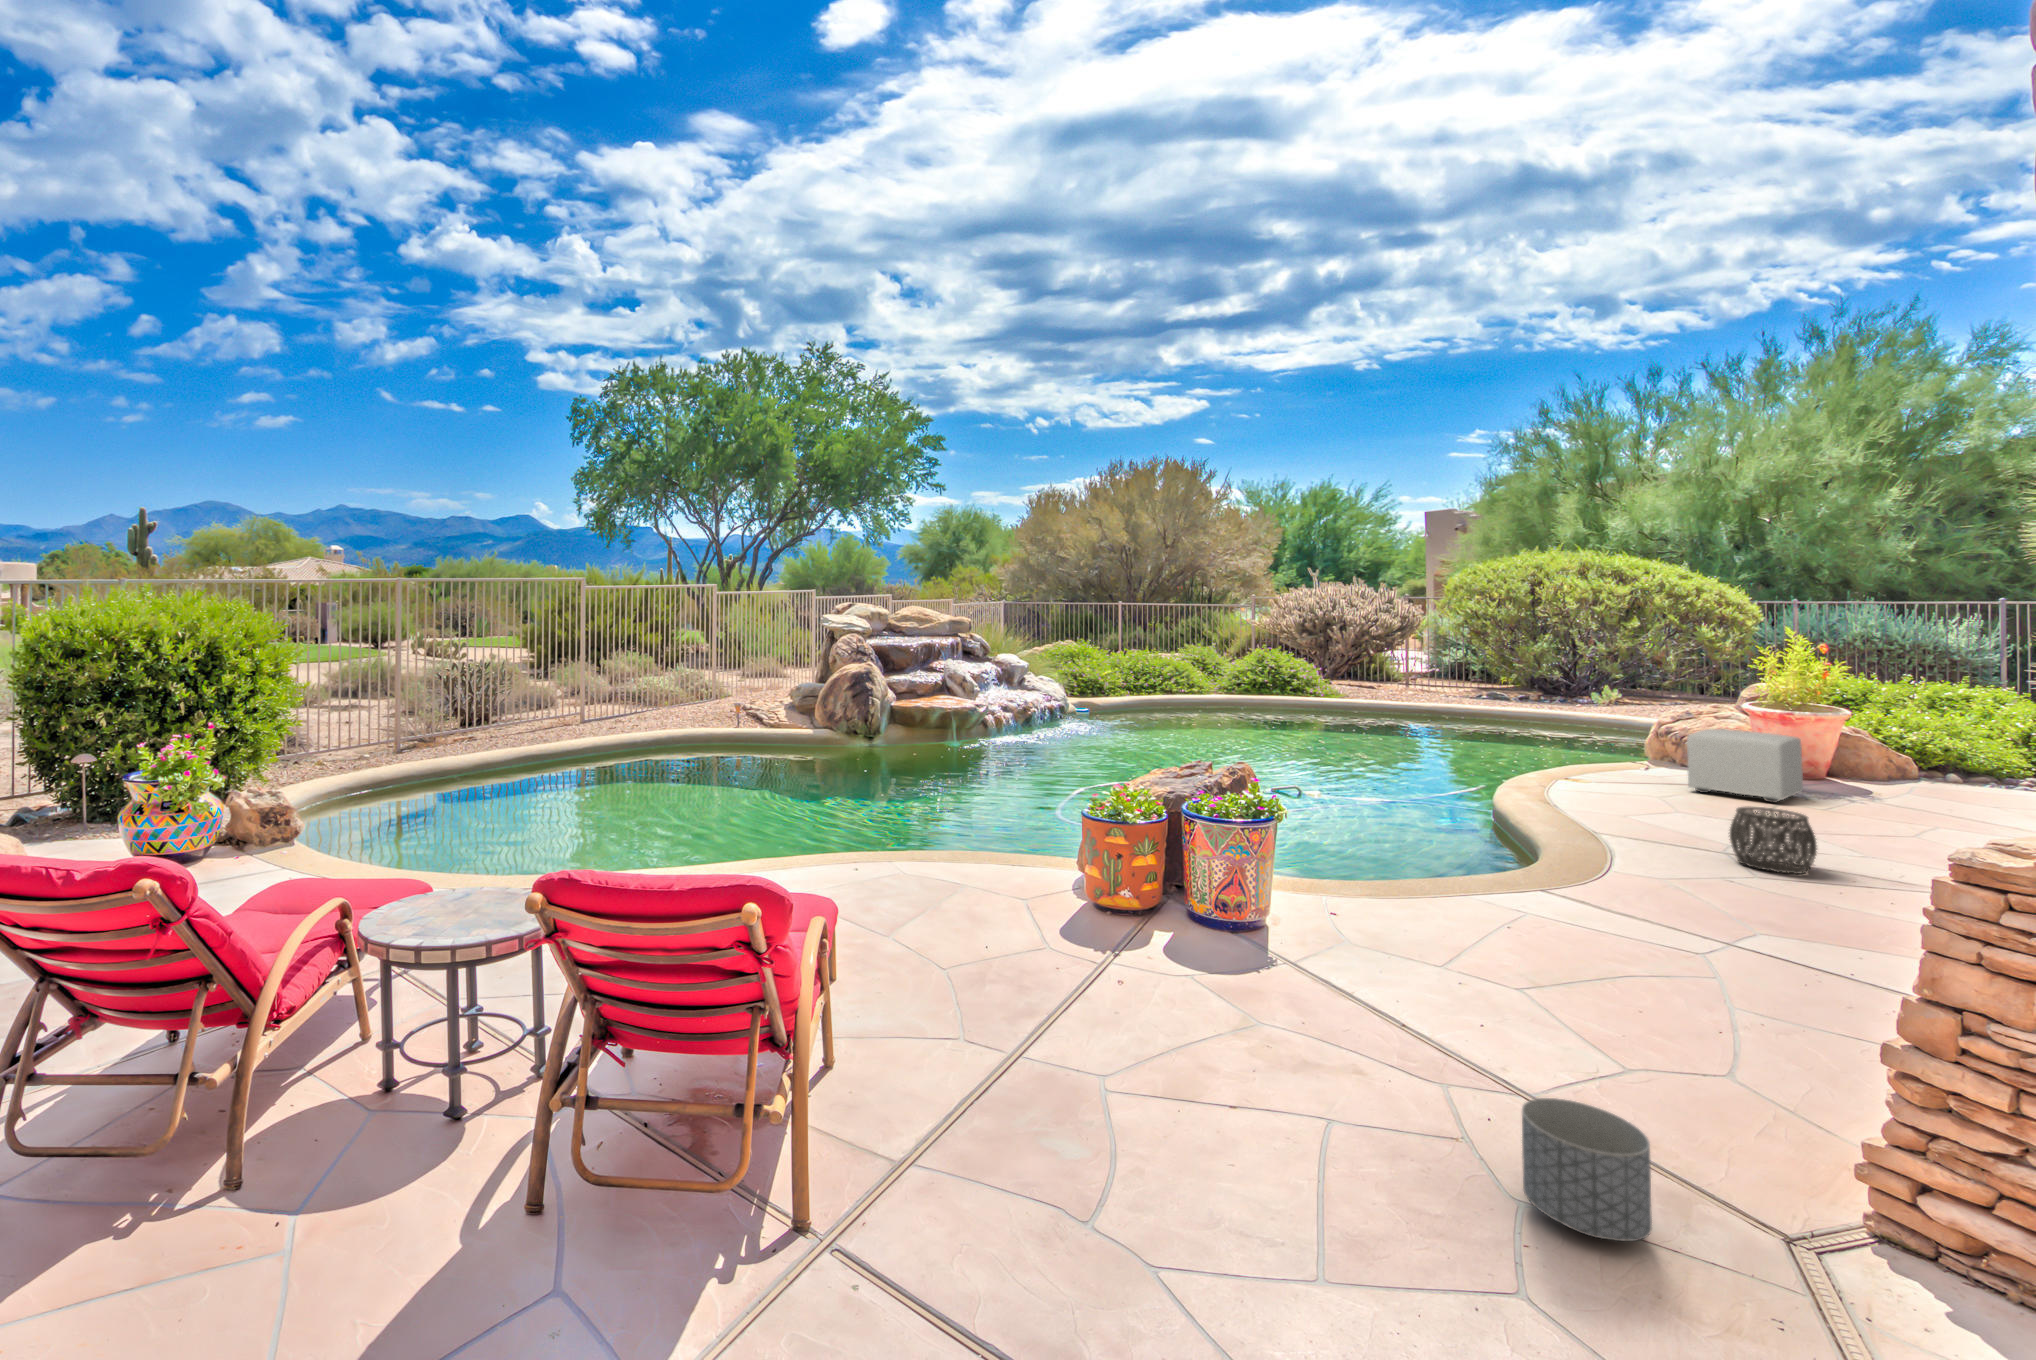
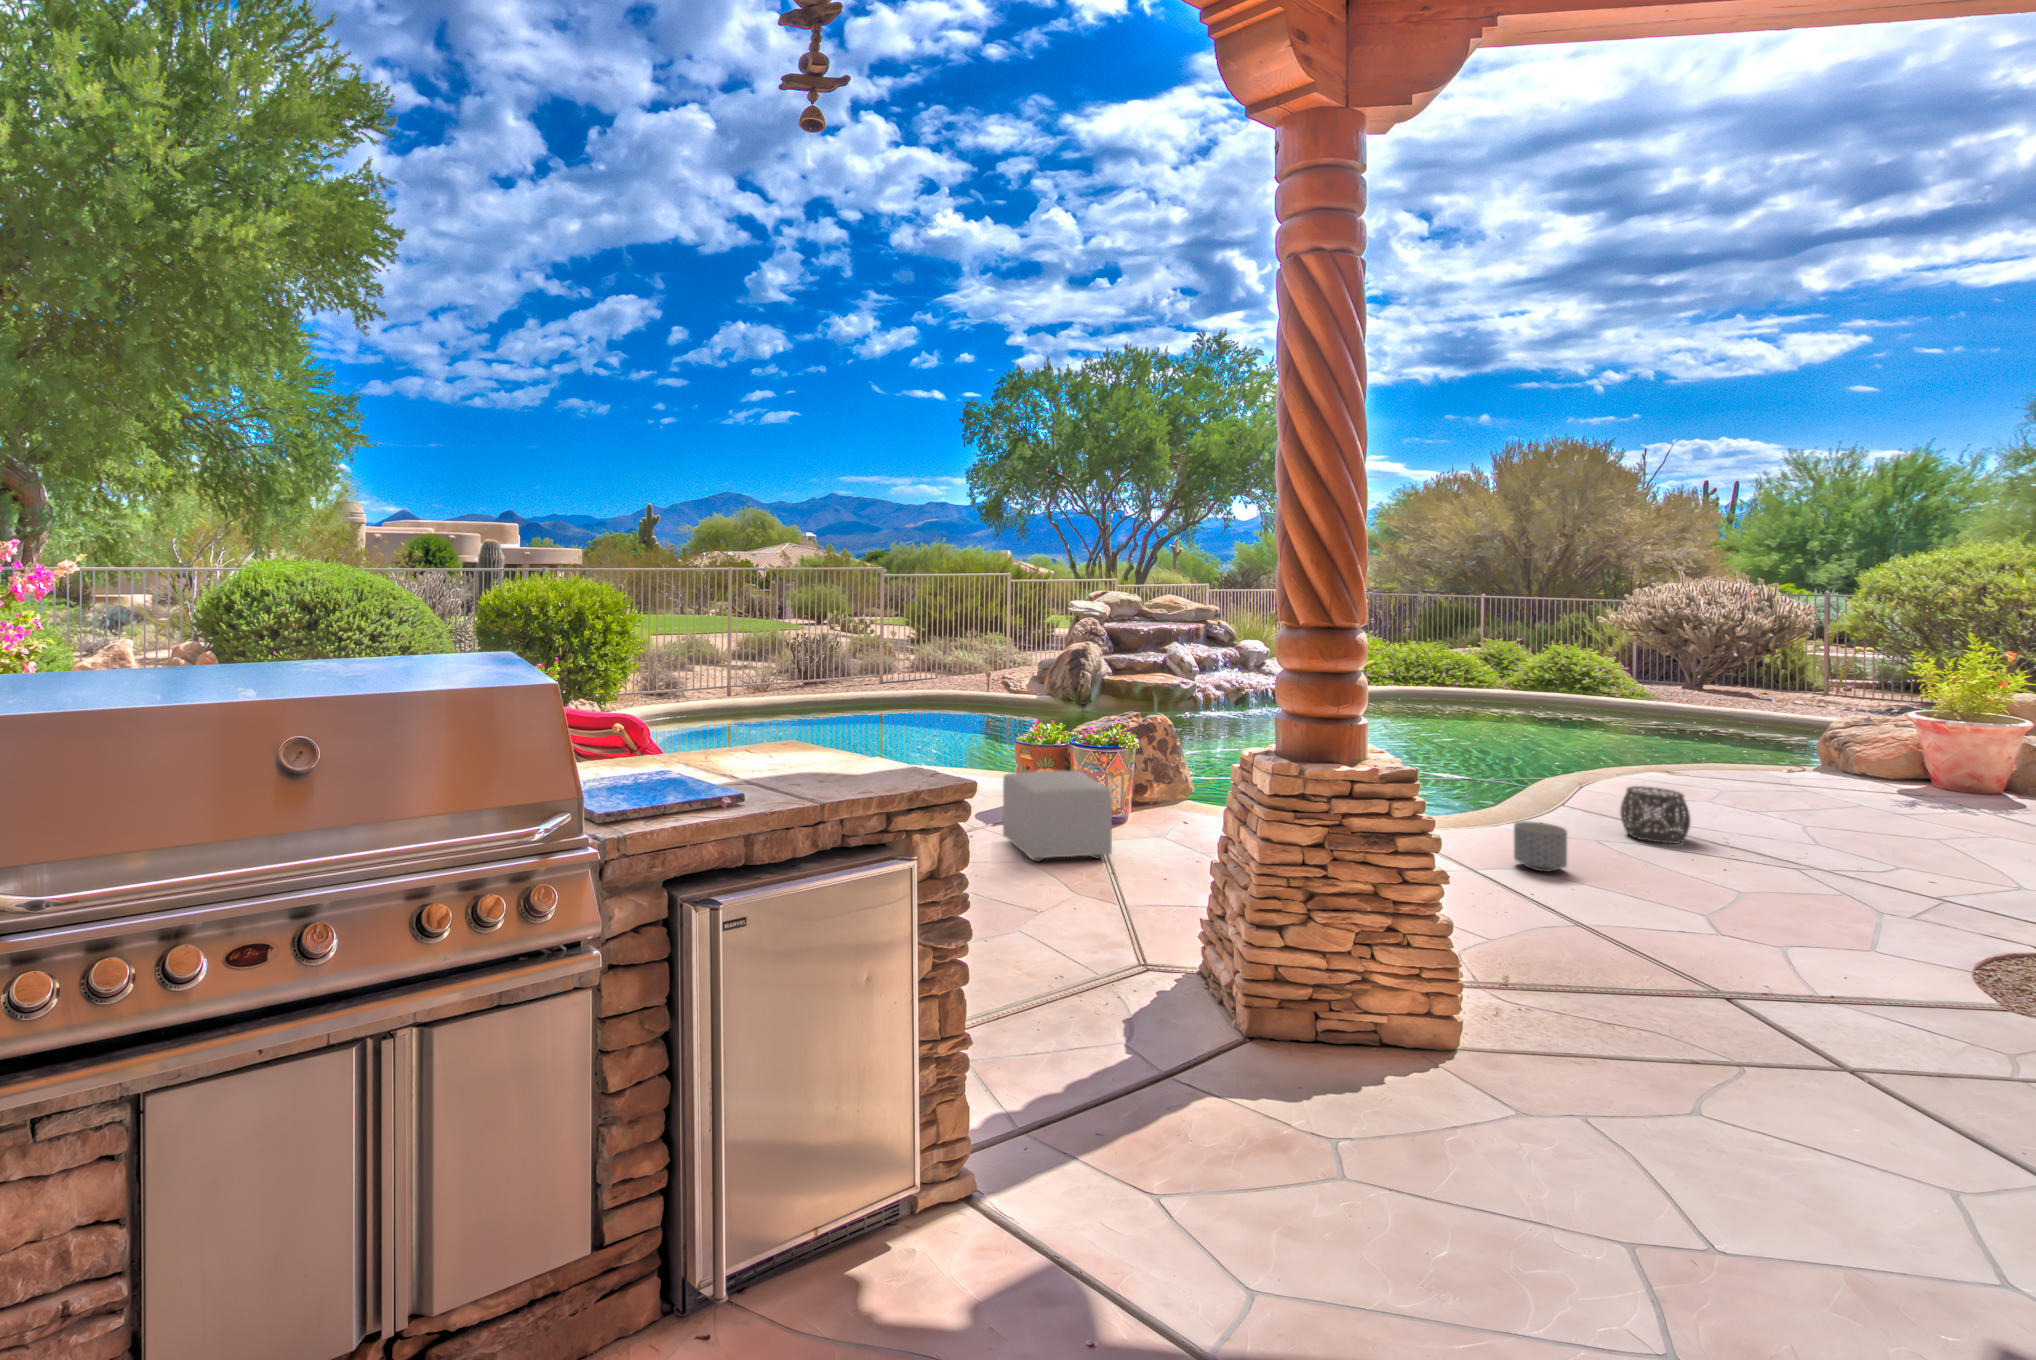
ottoman: present [1687,729,1803,803] -> present [1003,771,1112,862]
planter: present [1522,1098,1652,1241] -> present [1514,821,1567,872]

